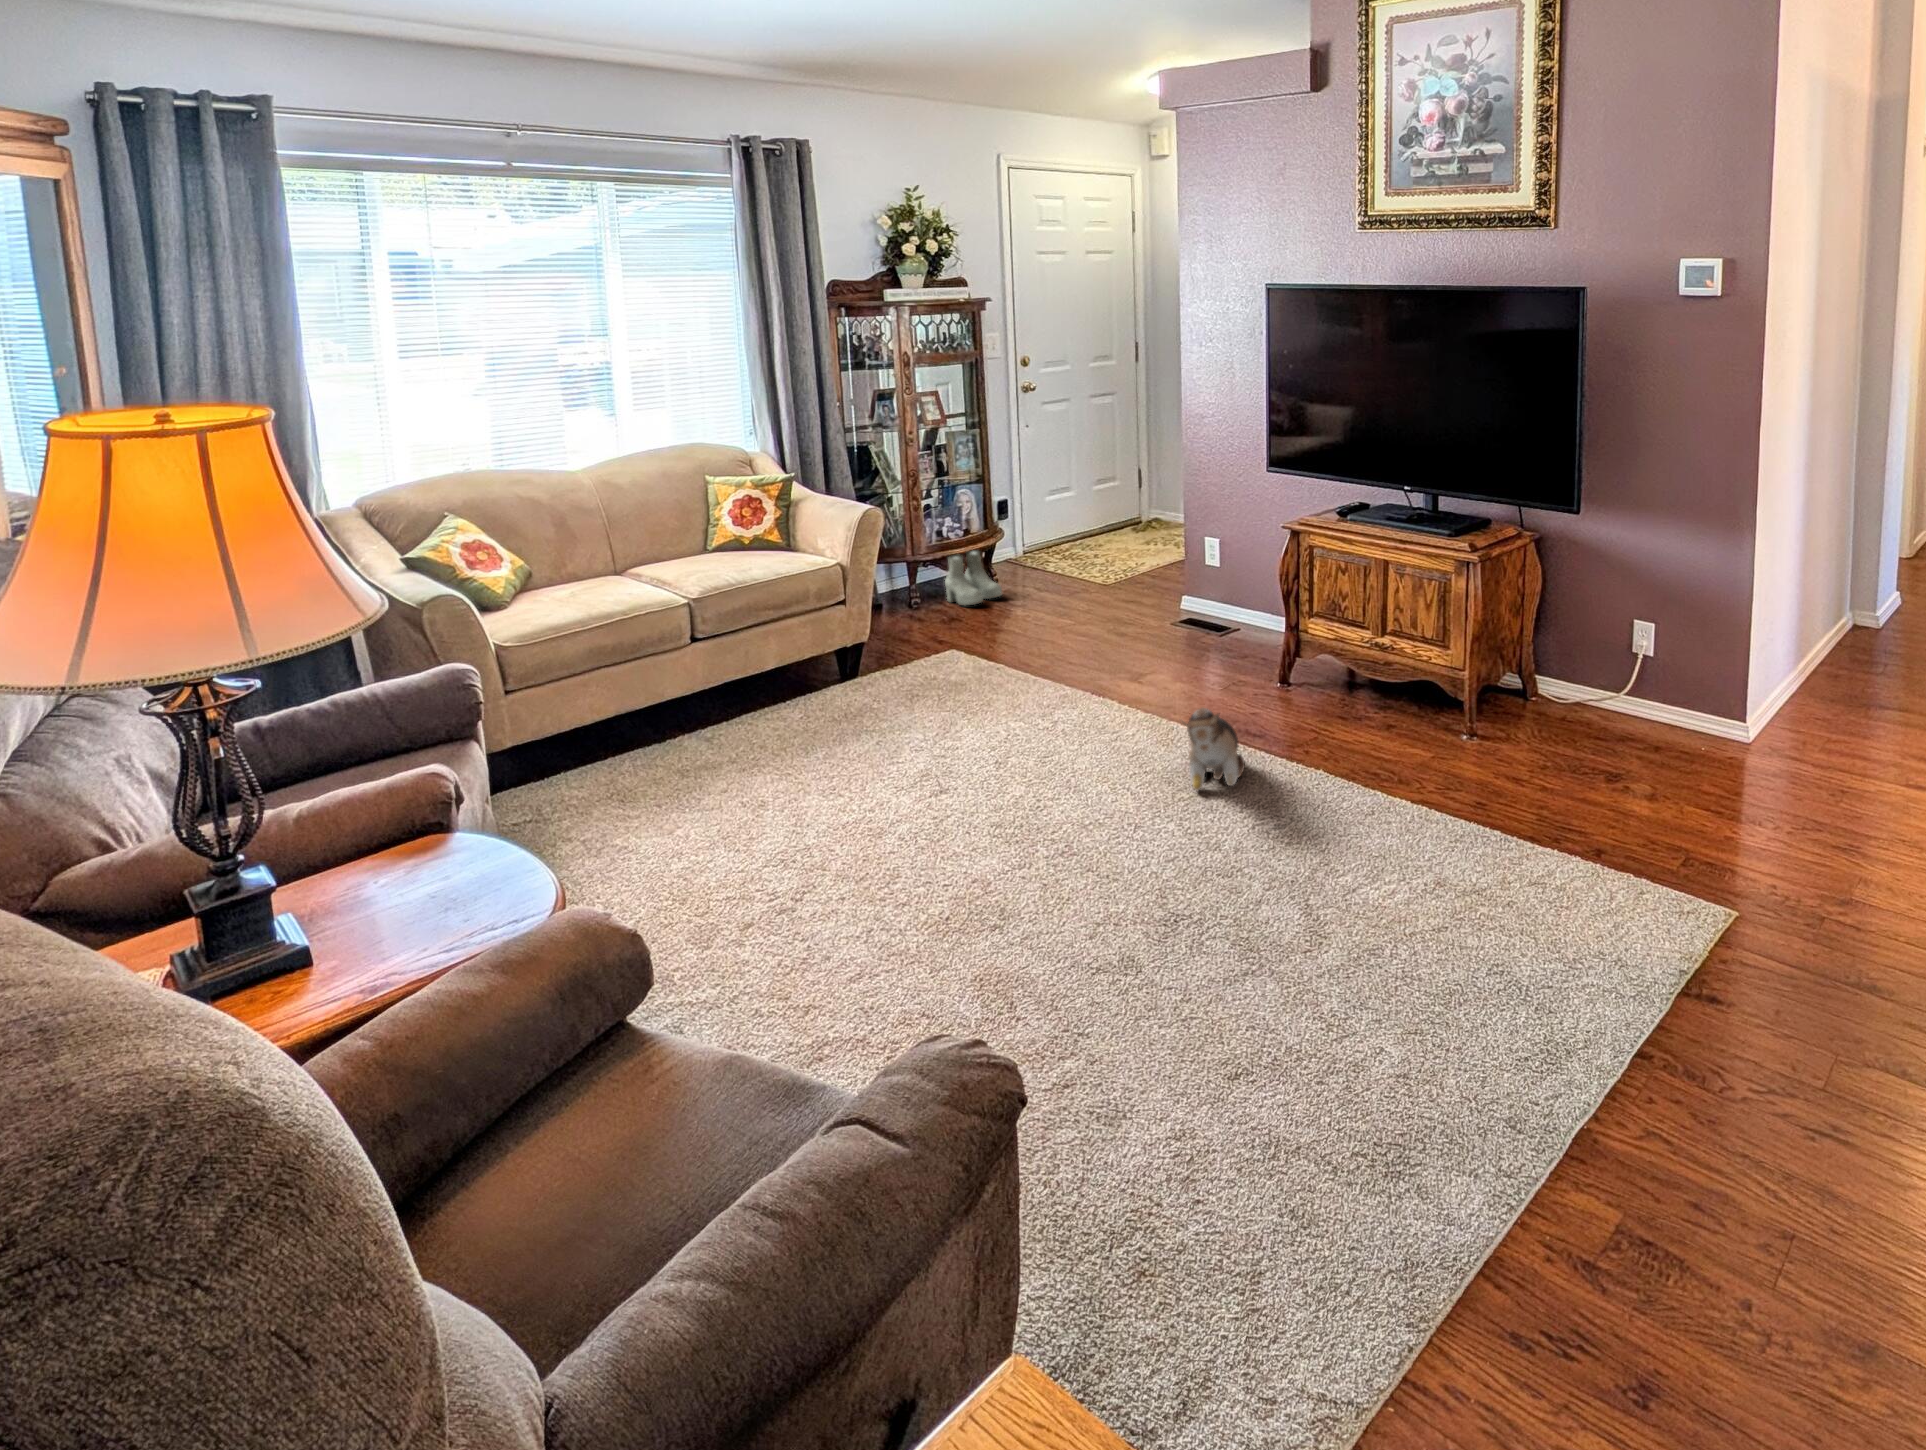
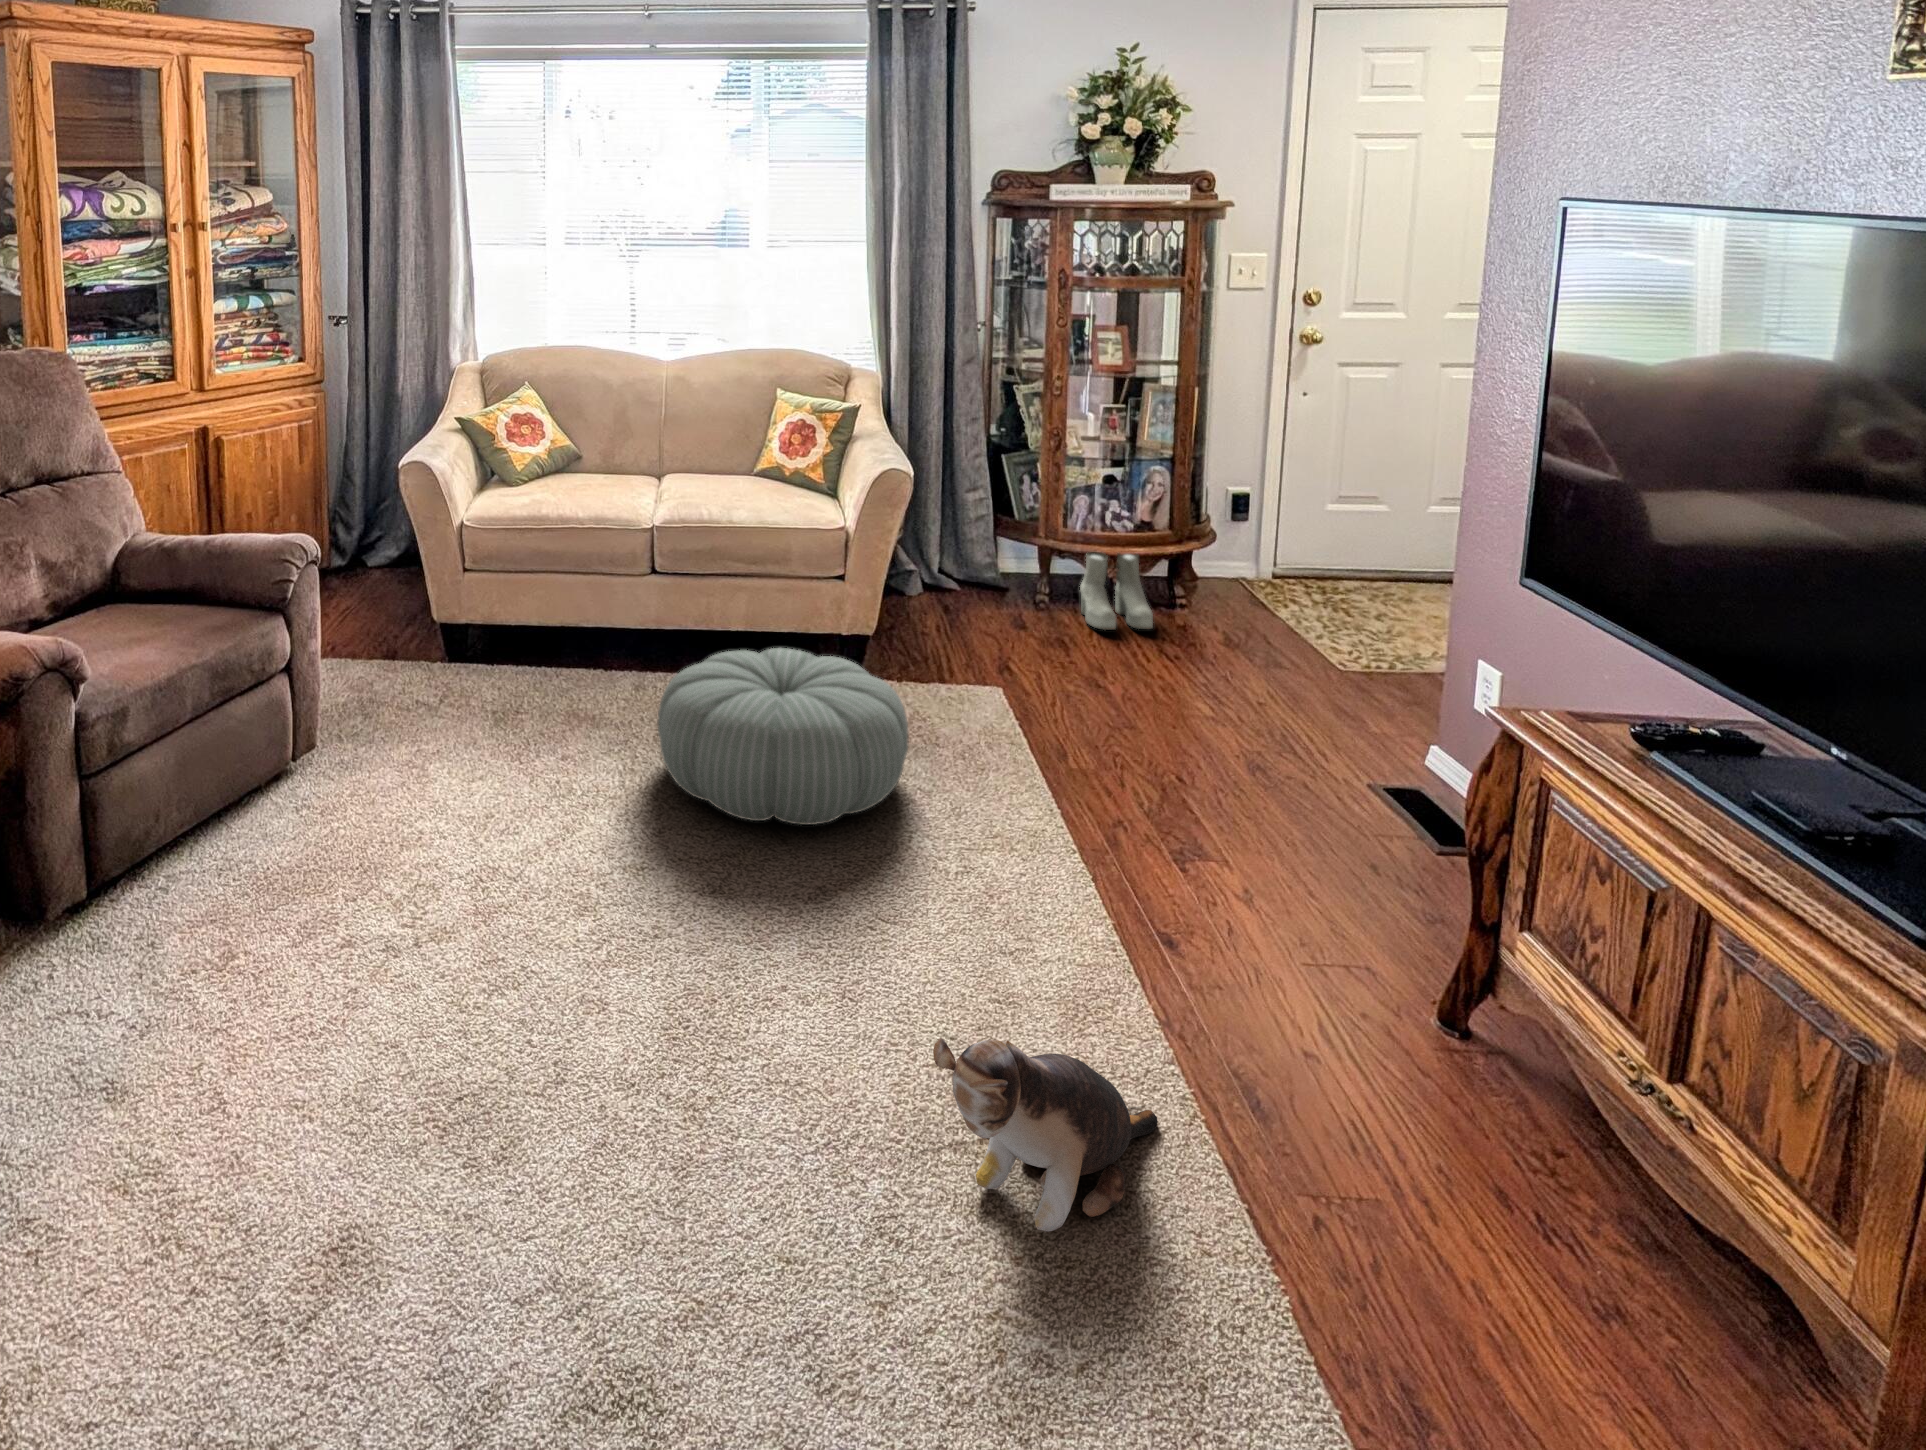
pouf: none [796,638,987,754] -> present [658,648,909,825]

